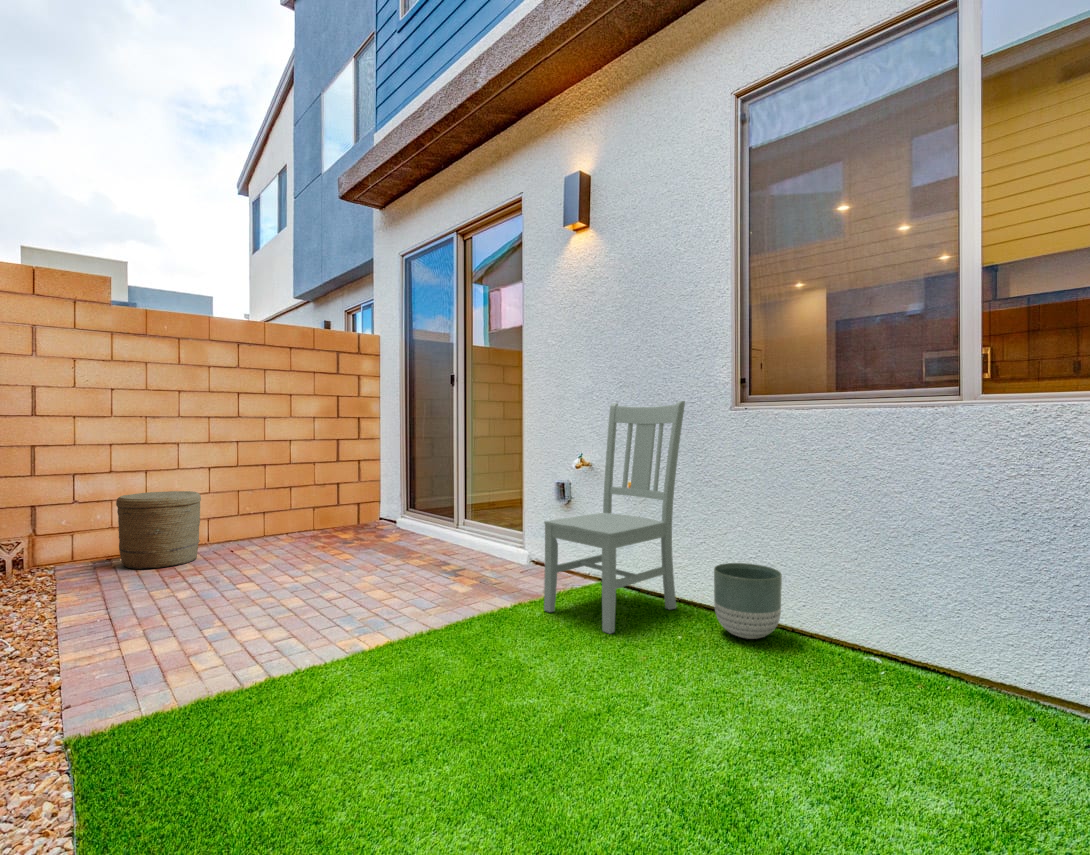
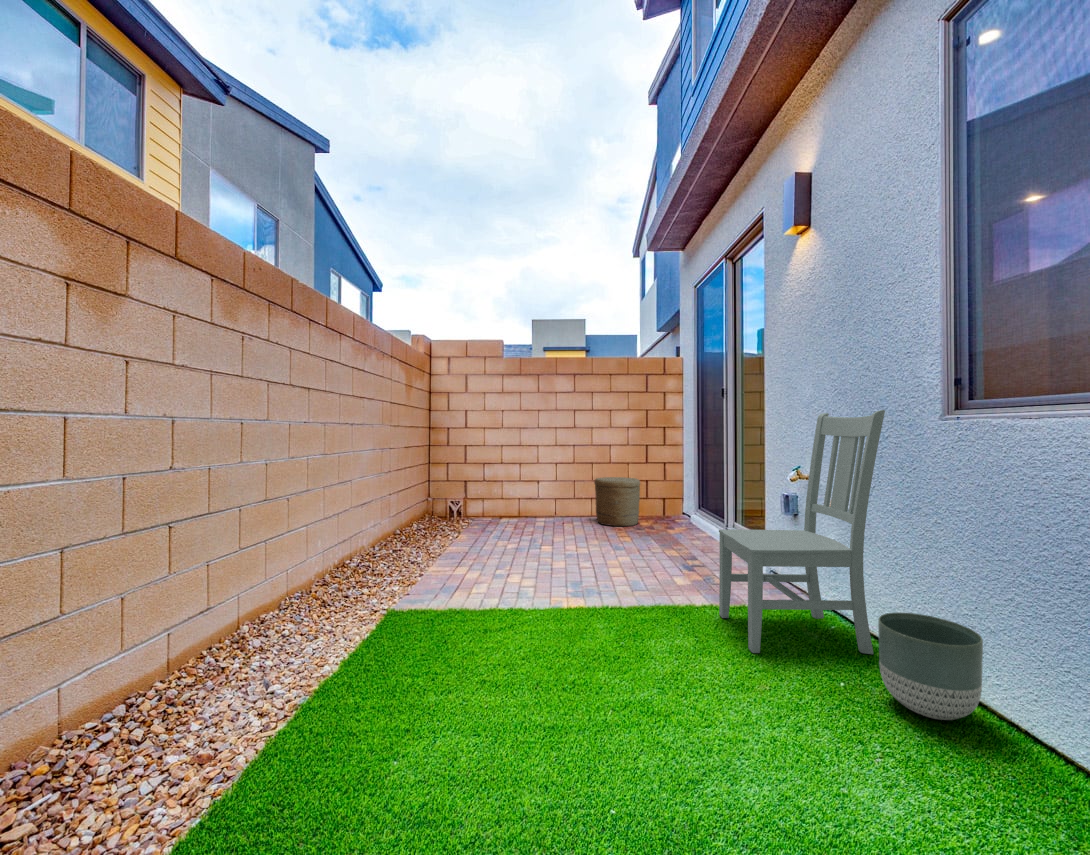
woven basket: present [116,491,201,569] -> present [594,477,640,526]

